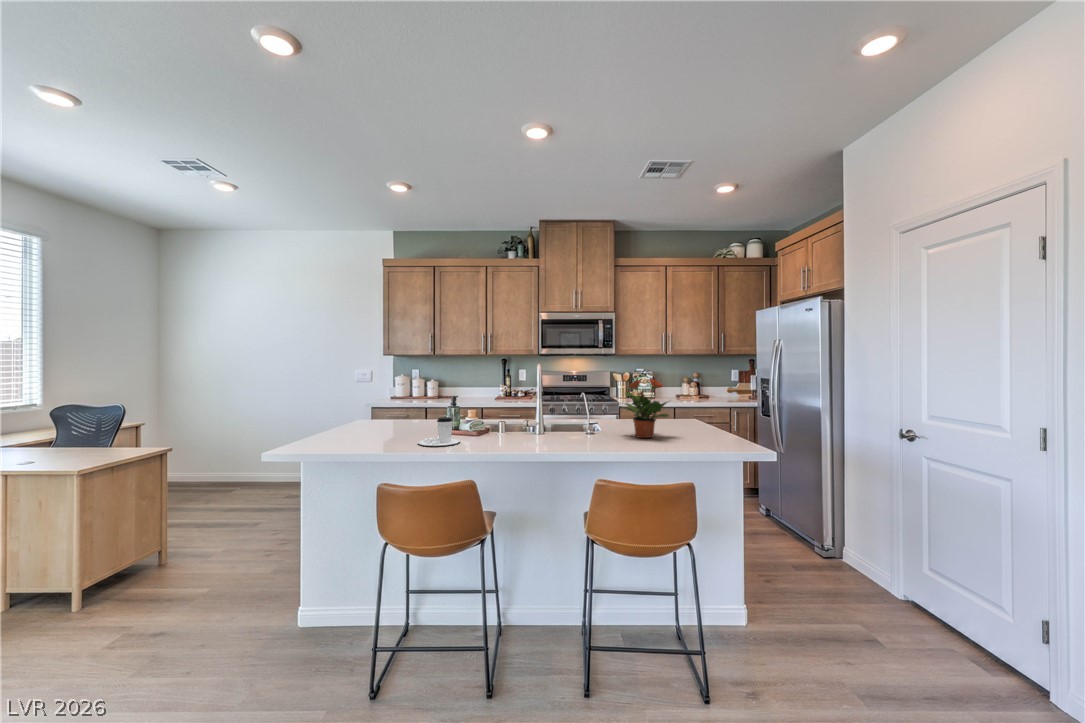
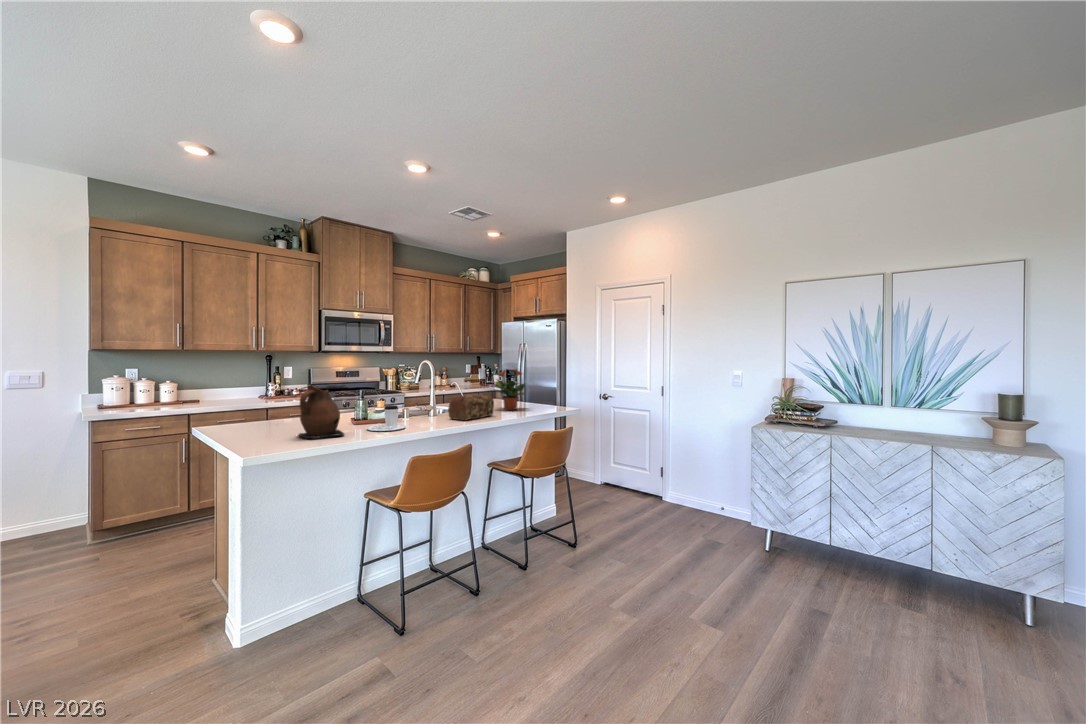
ceramic pitcher: none [349,391,401,445] -> present [298,385,344,438]
bread loaf: none [529,411,591,445] -> present [448,394,494,421]

